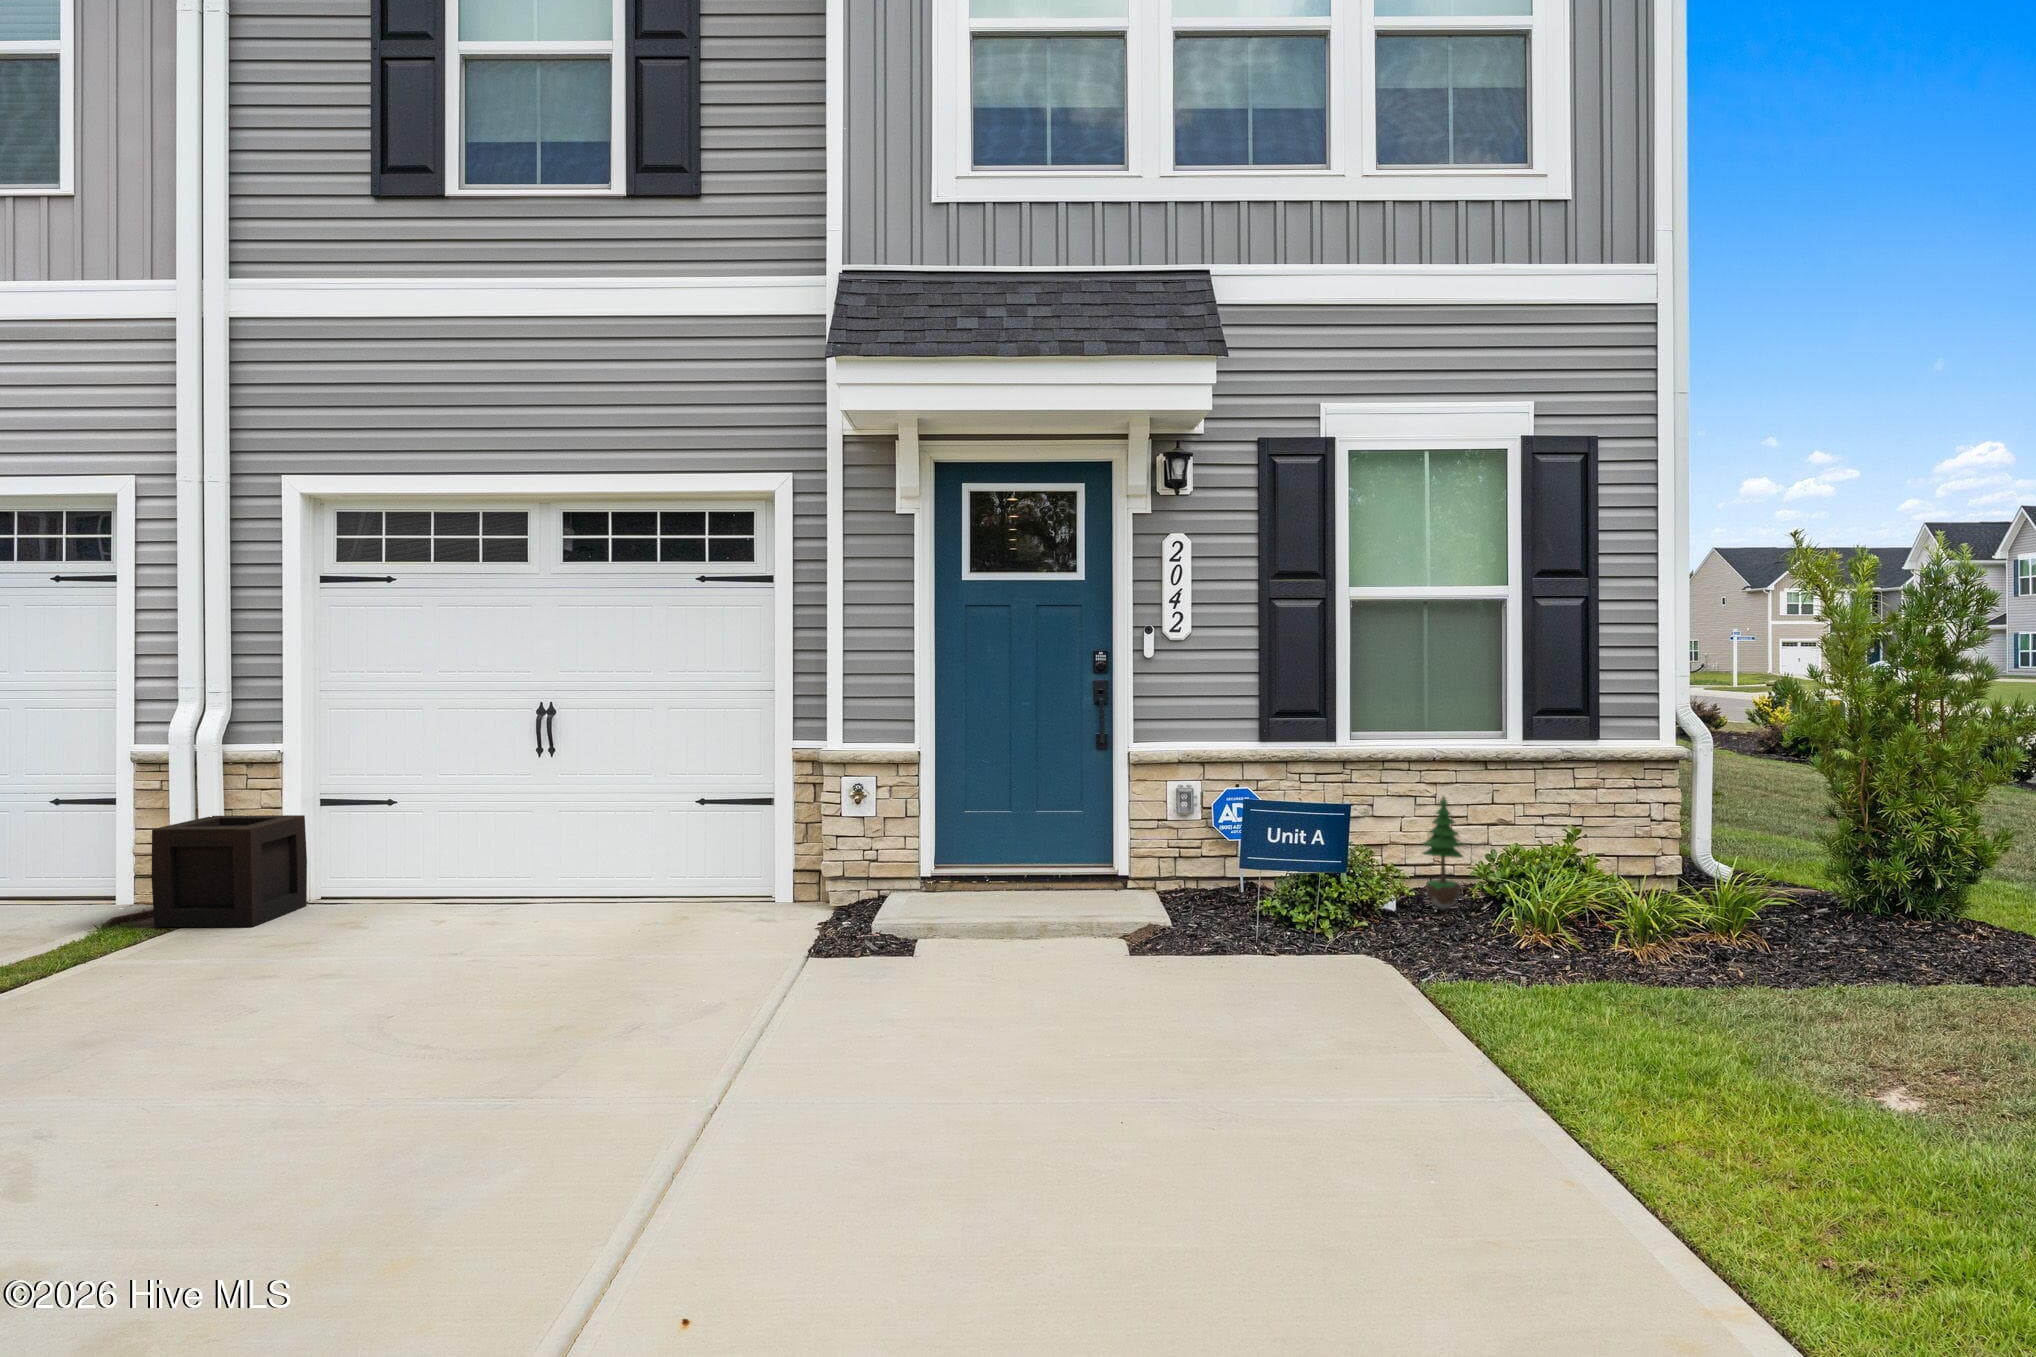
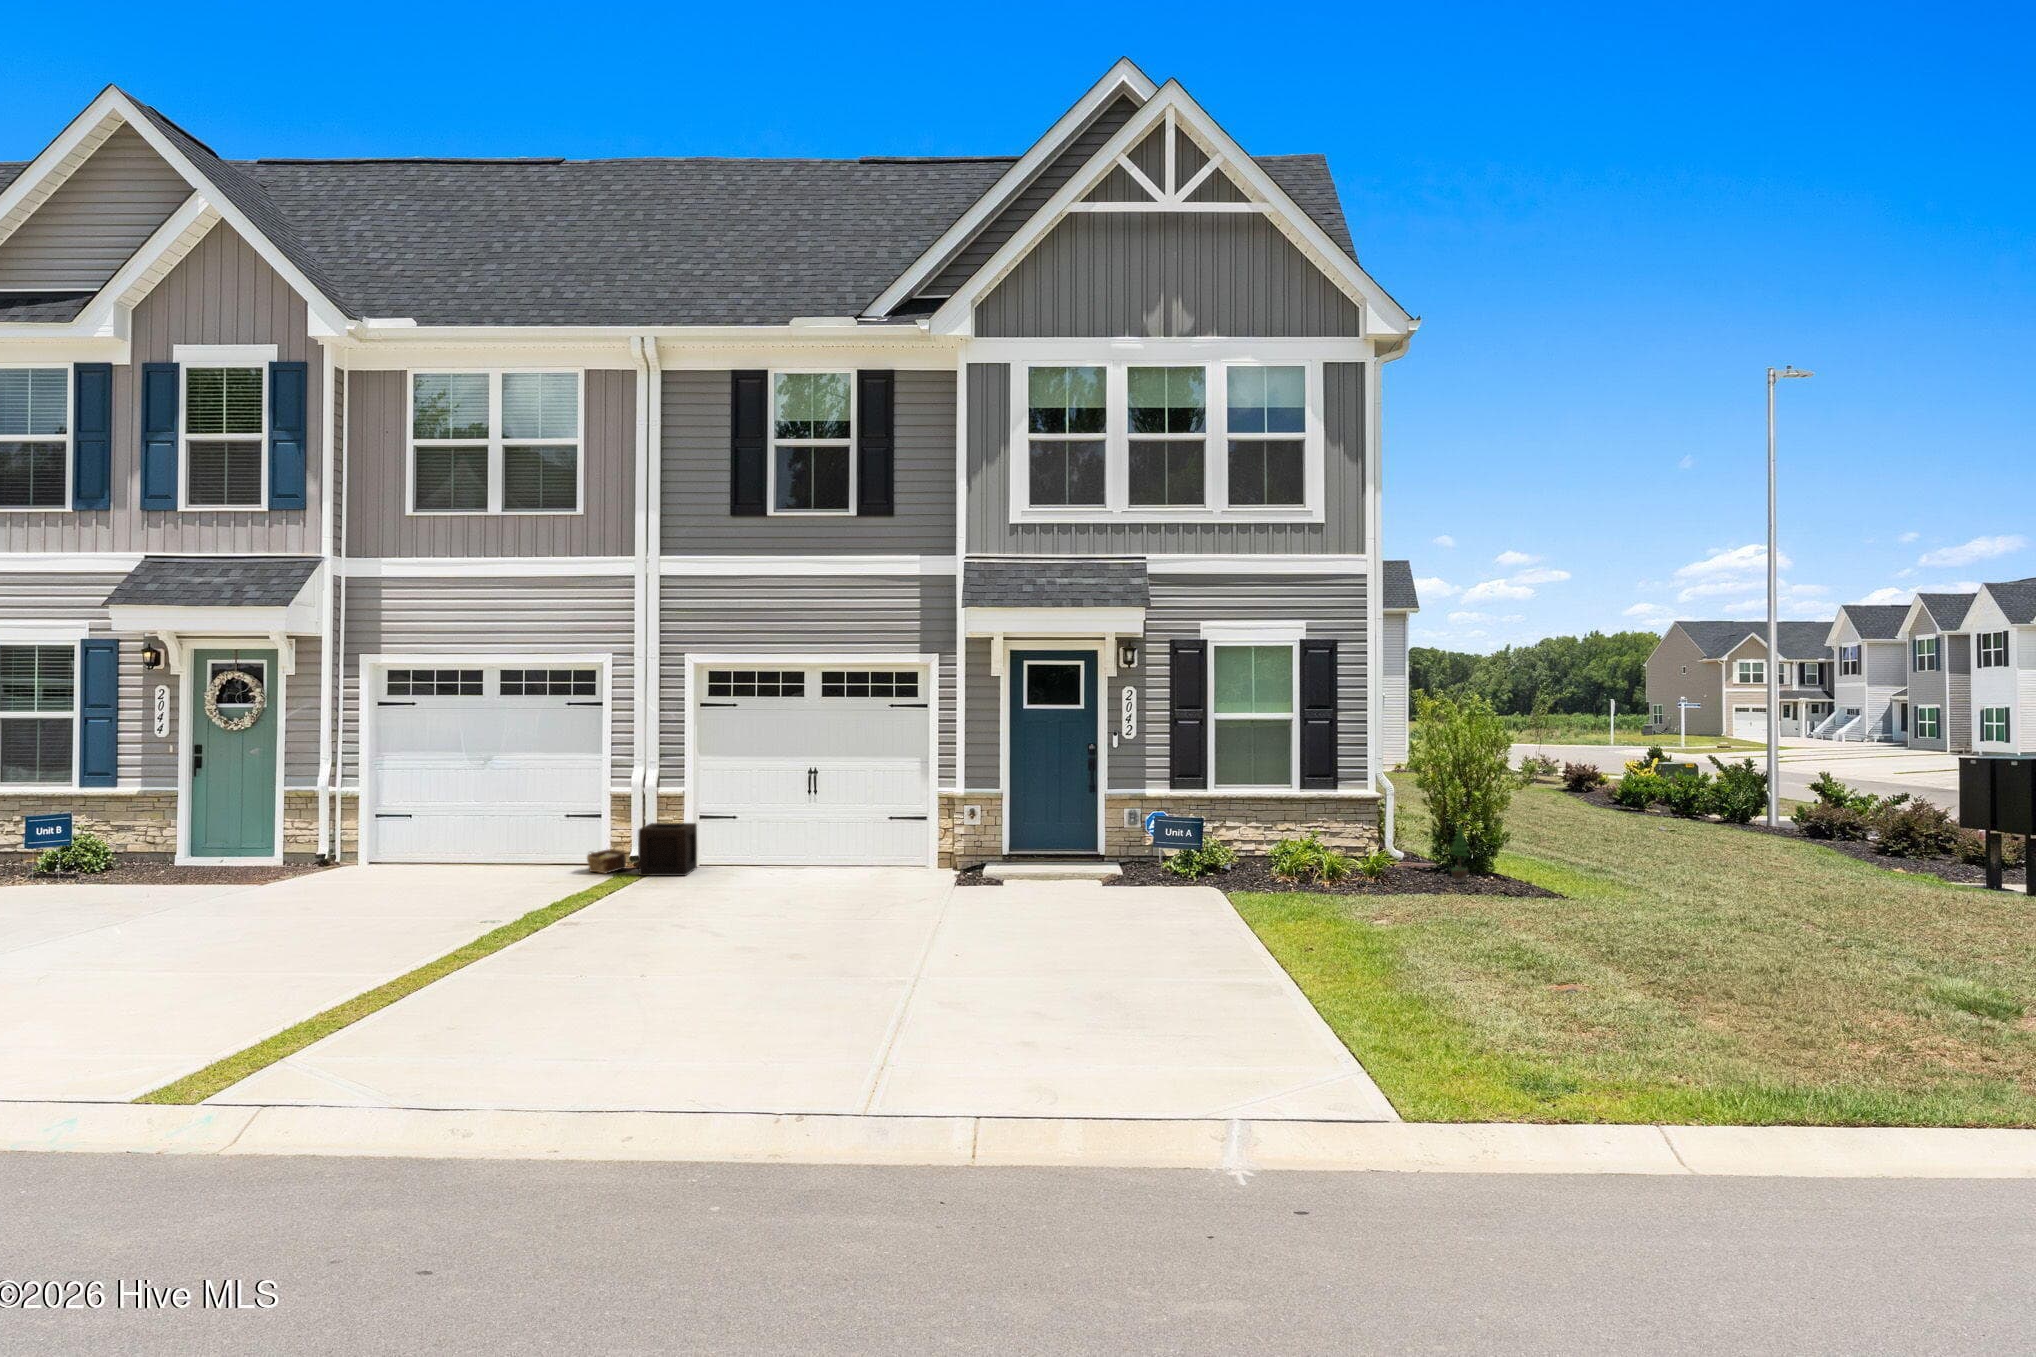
potted tree: present [1423,797,1463,911] -> present [1451,826,1469,882]
woven basket: none [60,857,157,922] -> present [587,844,626,874]

